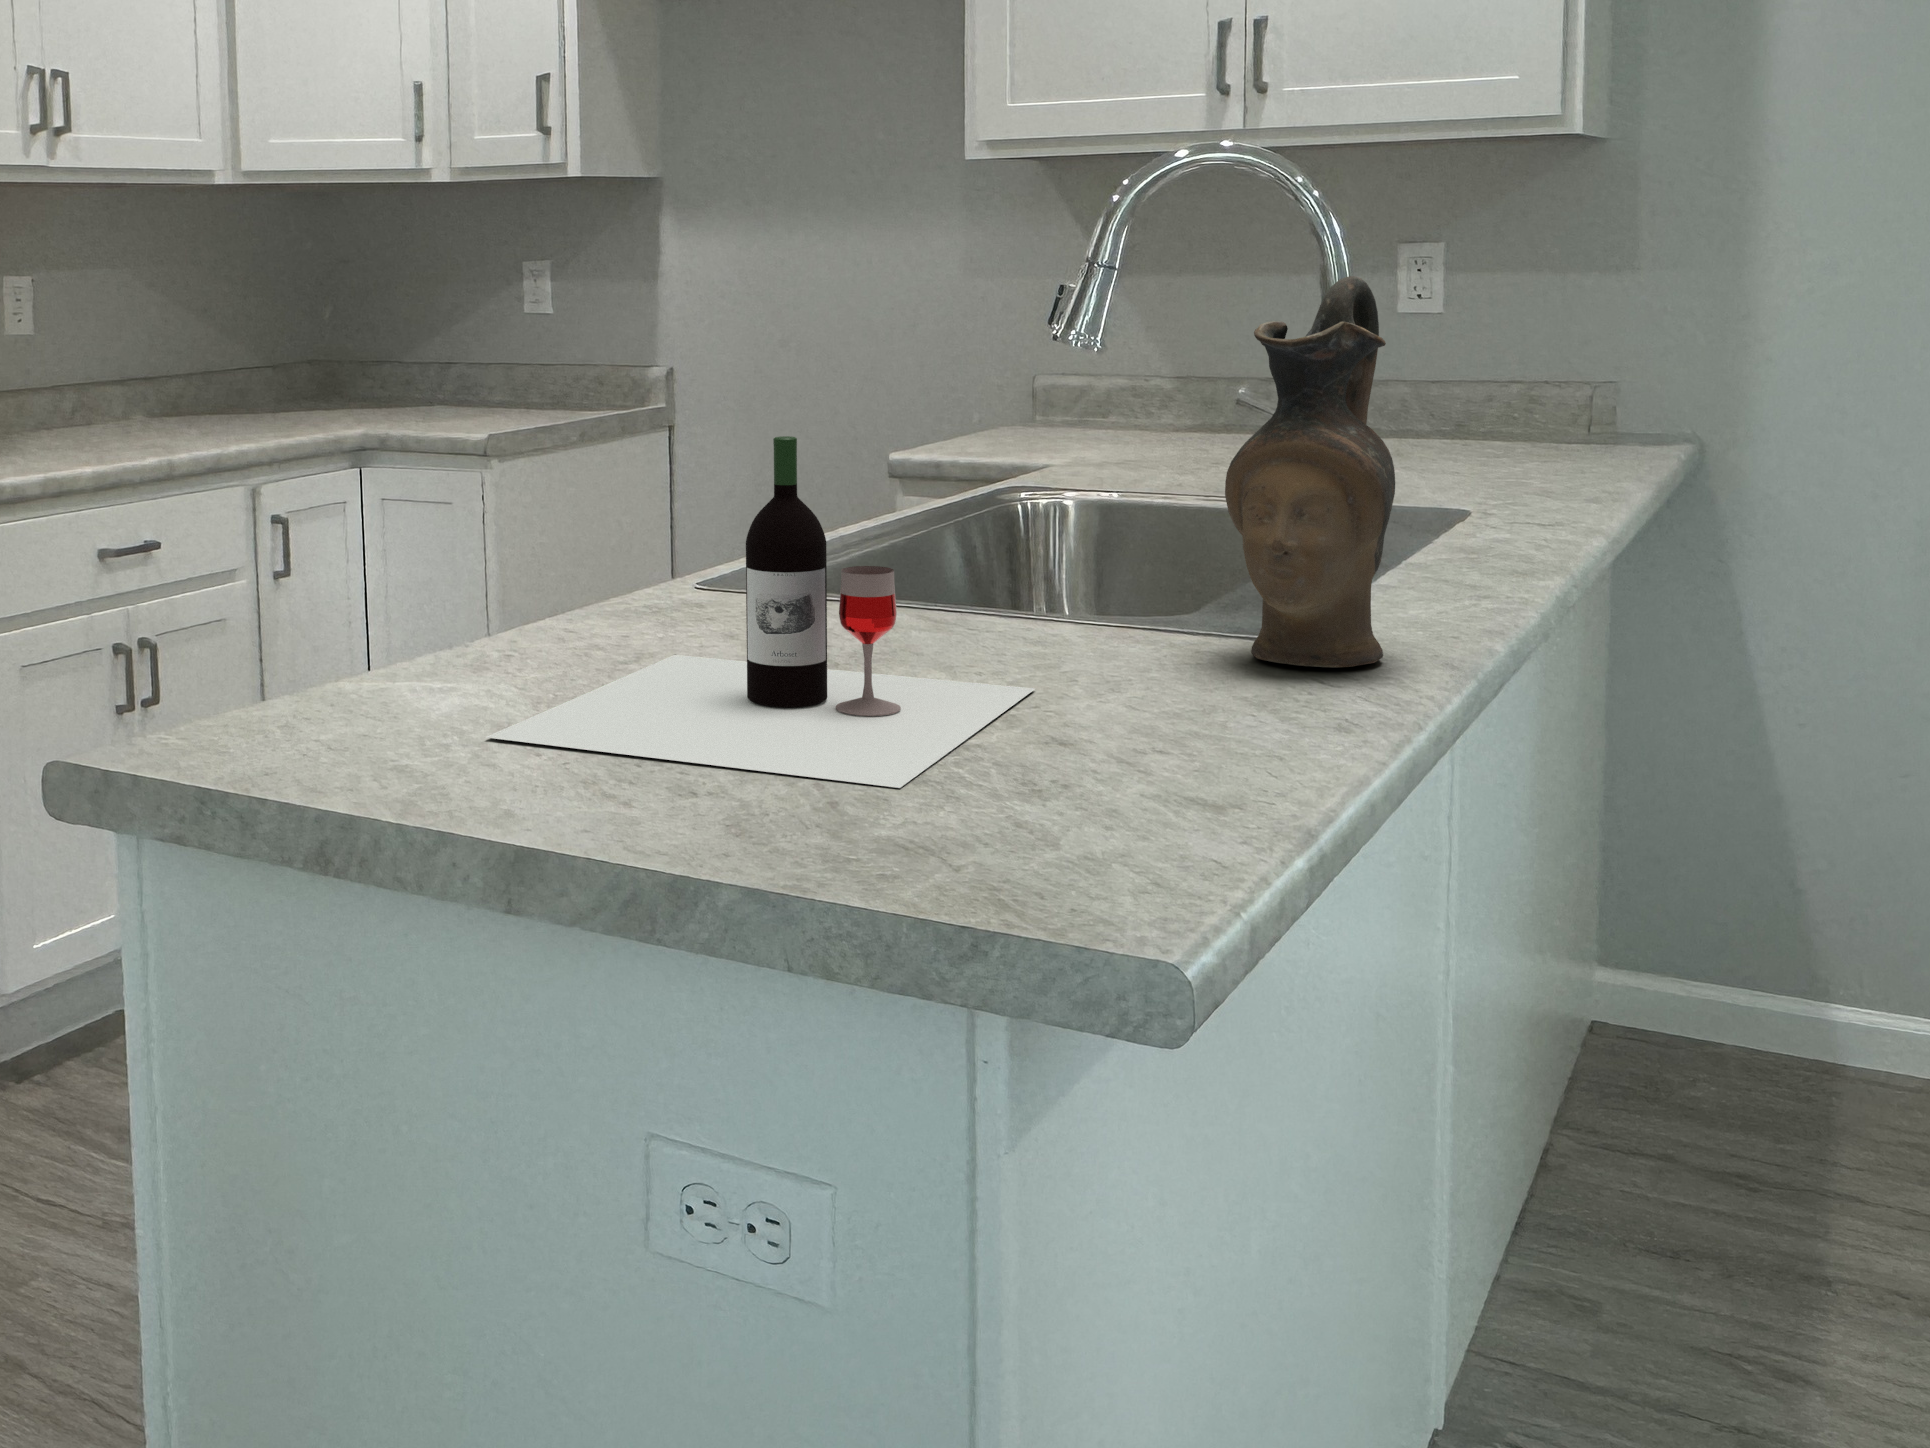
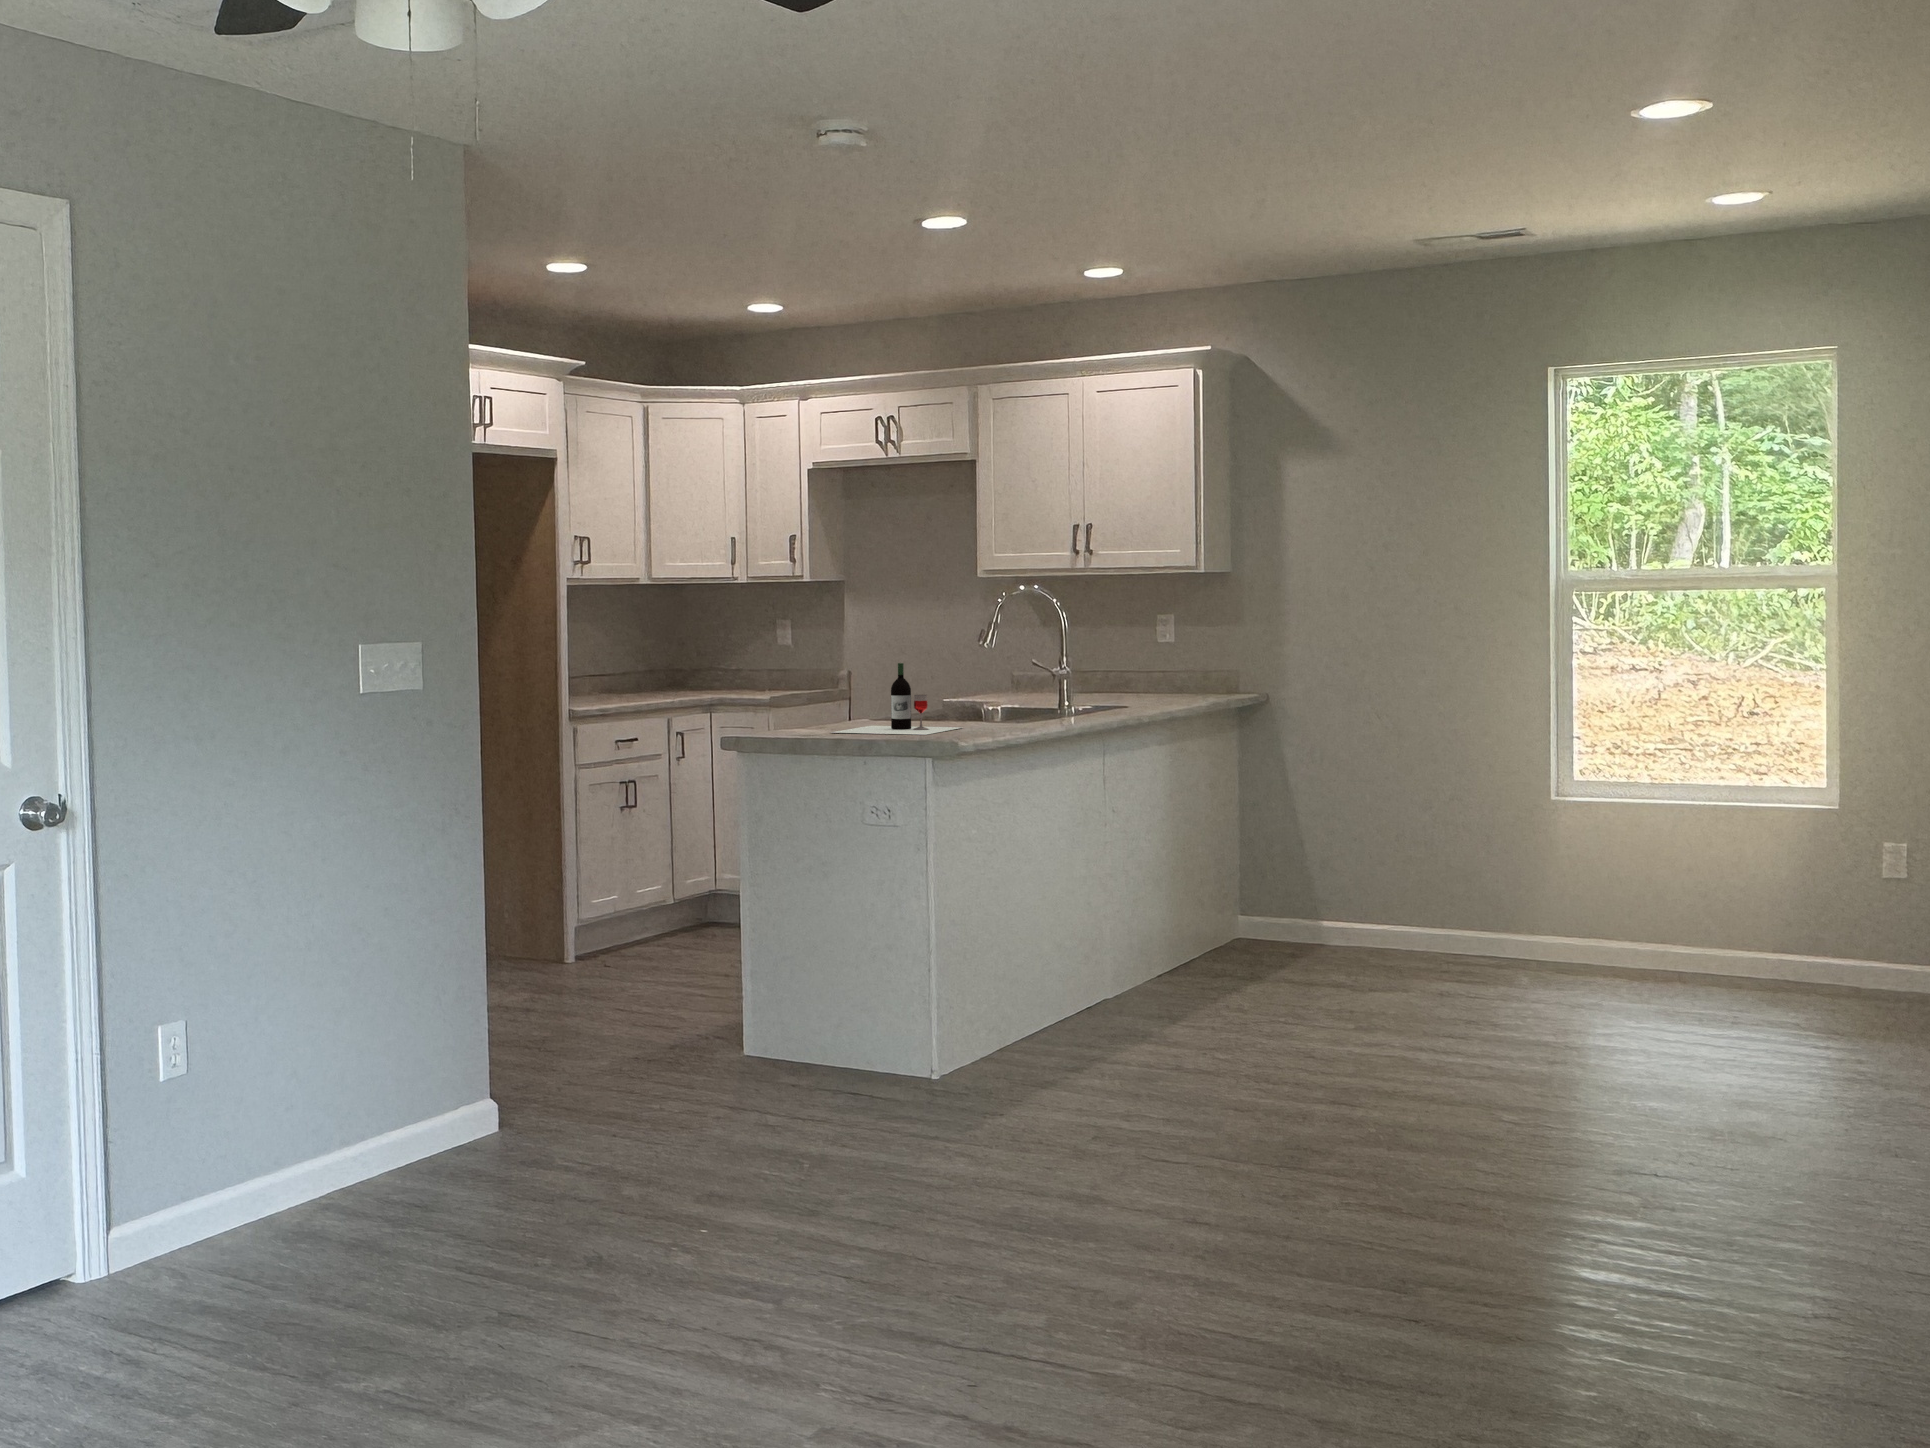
ceramic pitcher: present [1225,276,1395,667] -> none [1015,625,1058,725]

